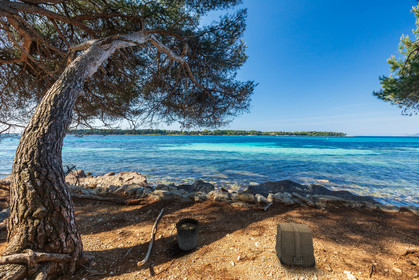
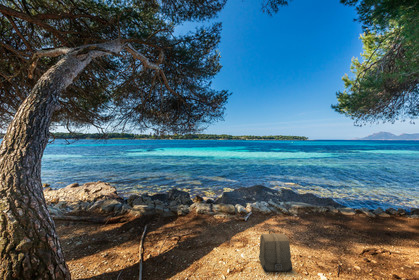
bucket: present [174,218,201,250] -> none [164,235,191,268]

